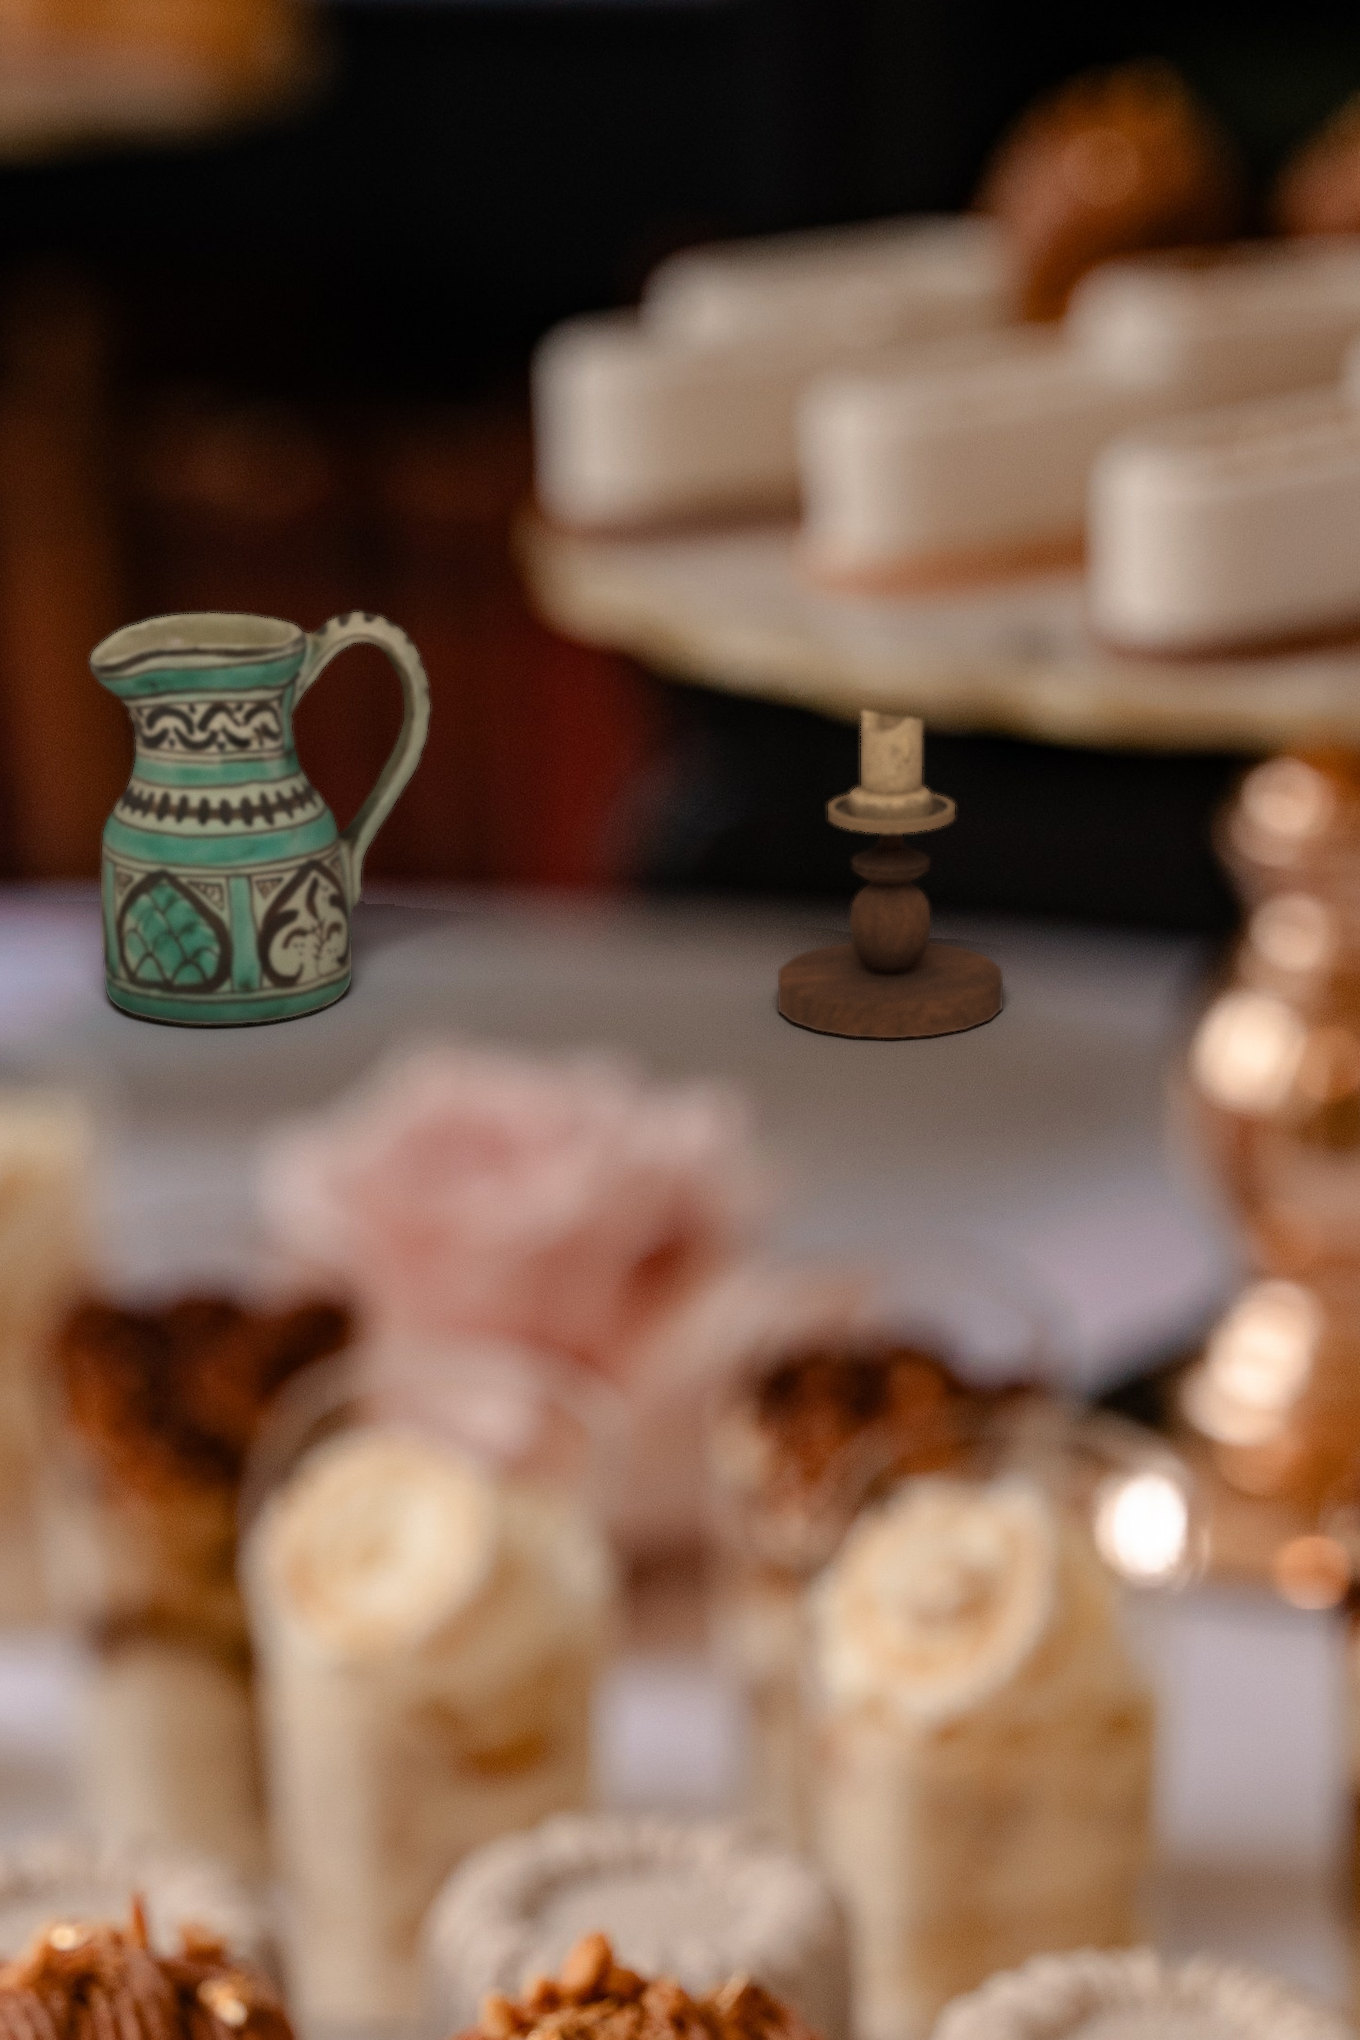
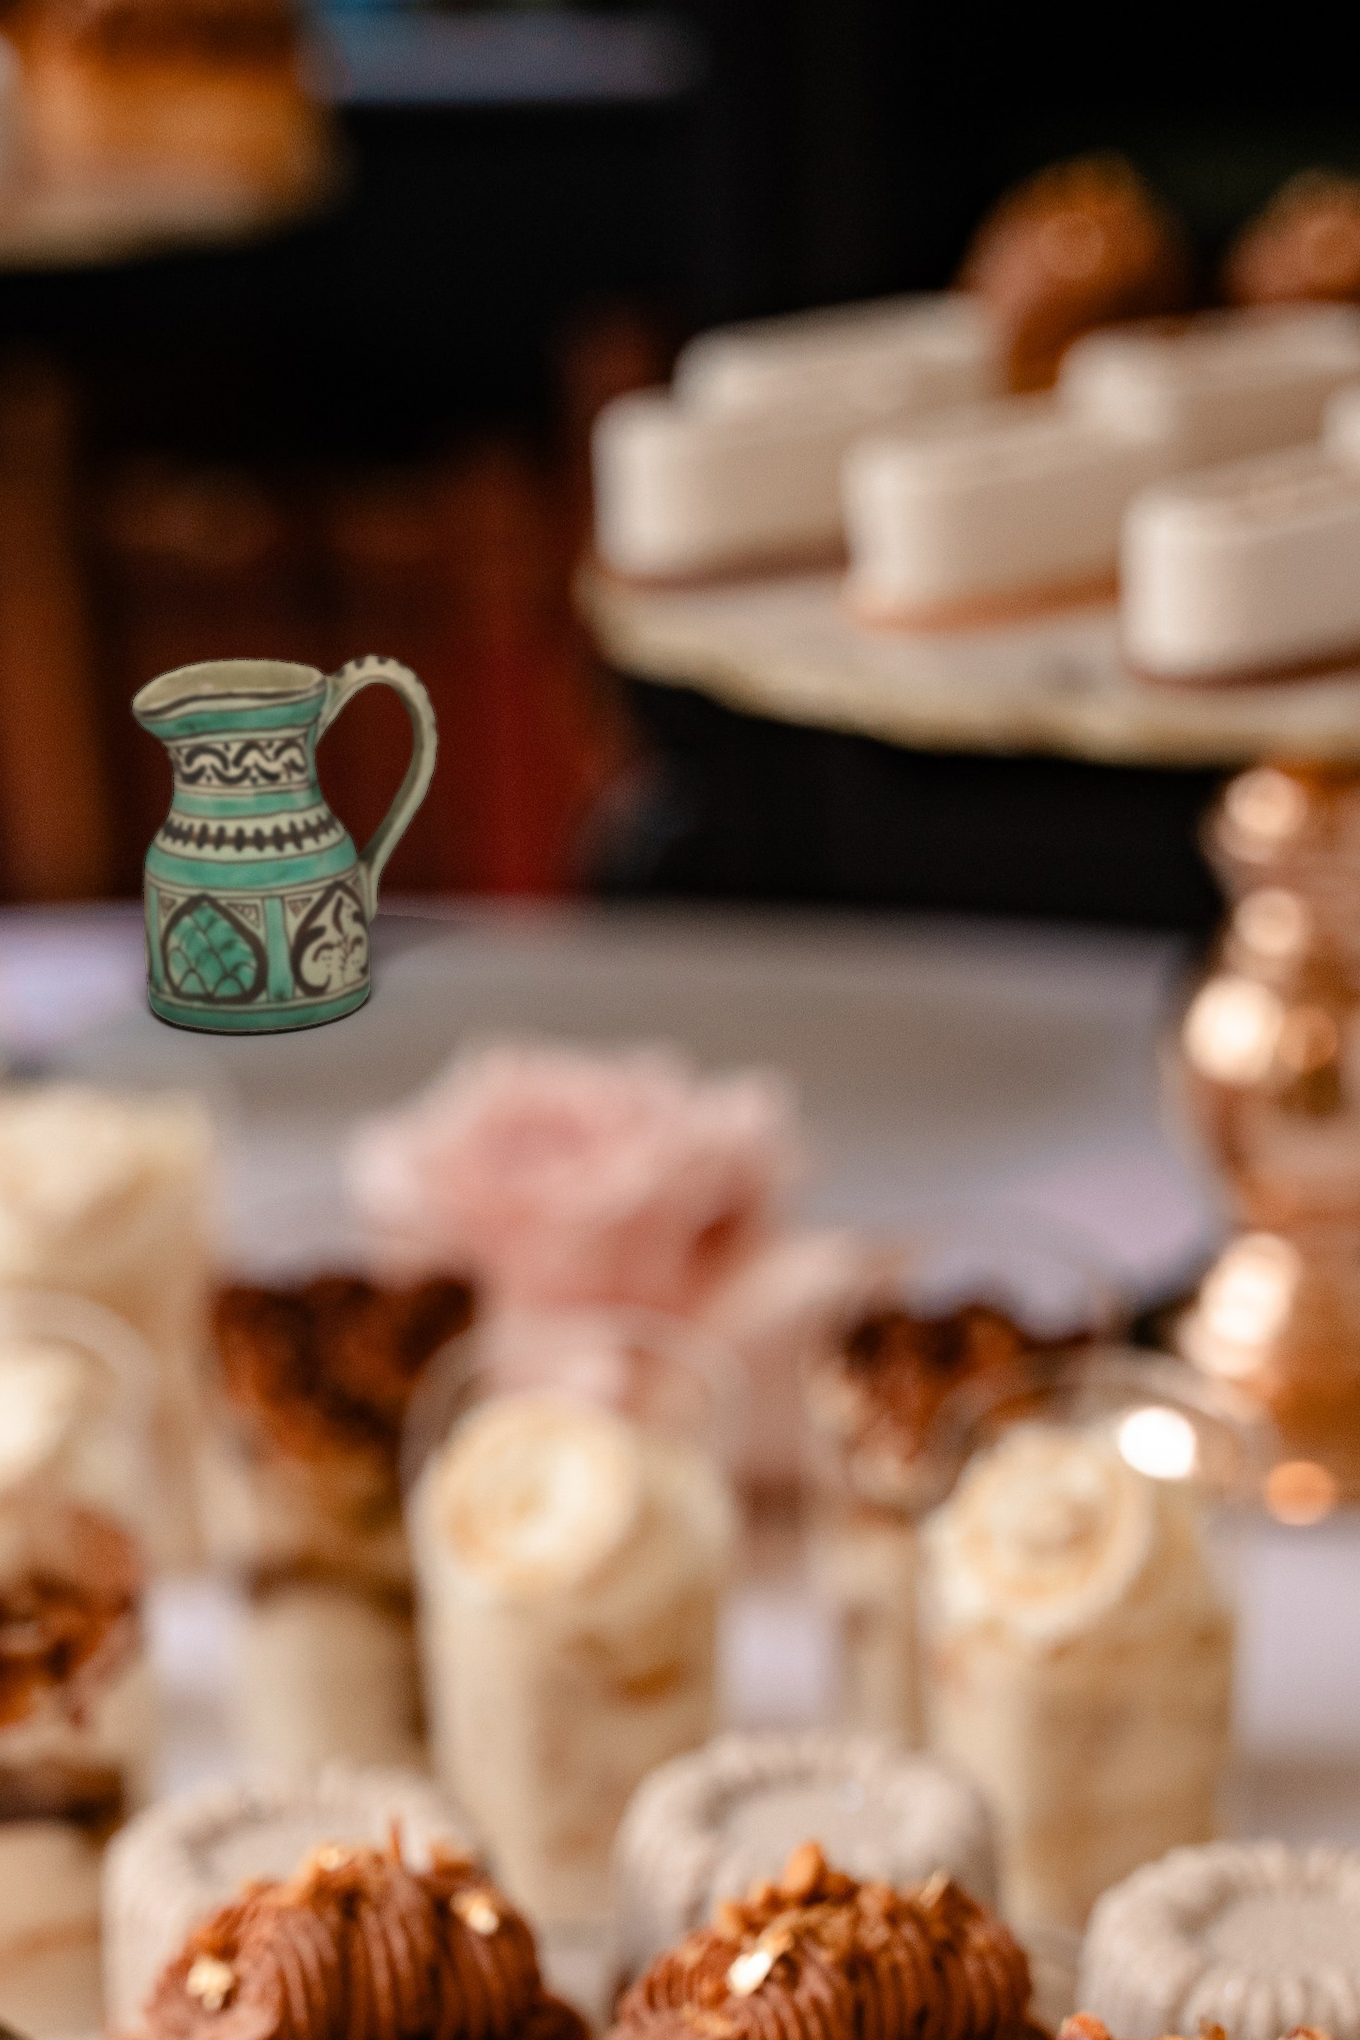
candlestick: present [778,711,1003,1038] -> none [760,723,965,1027]

